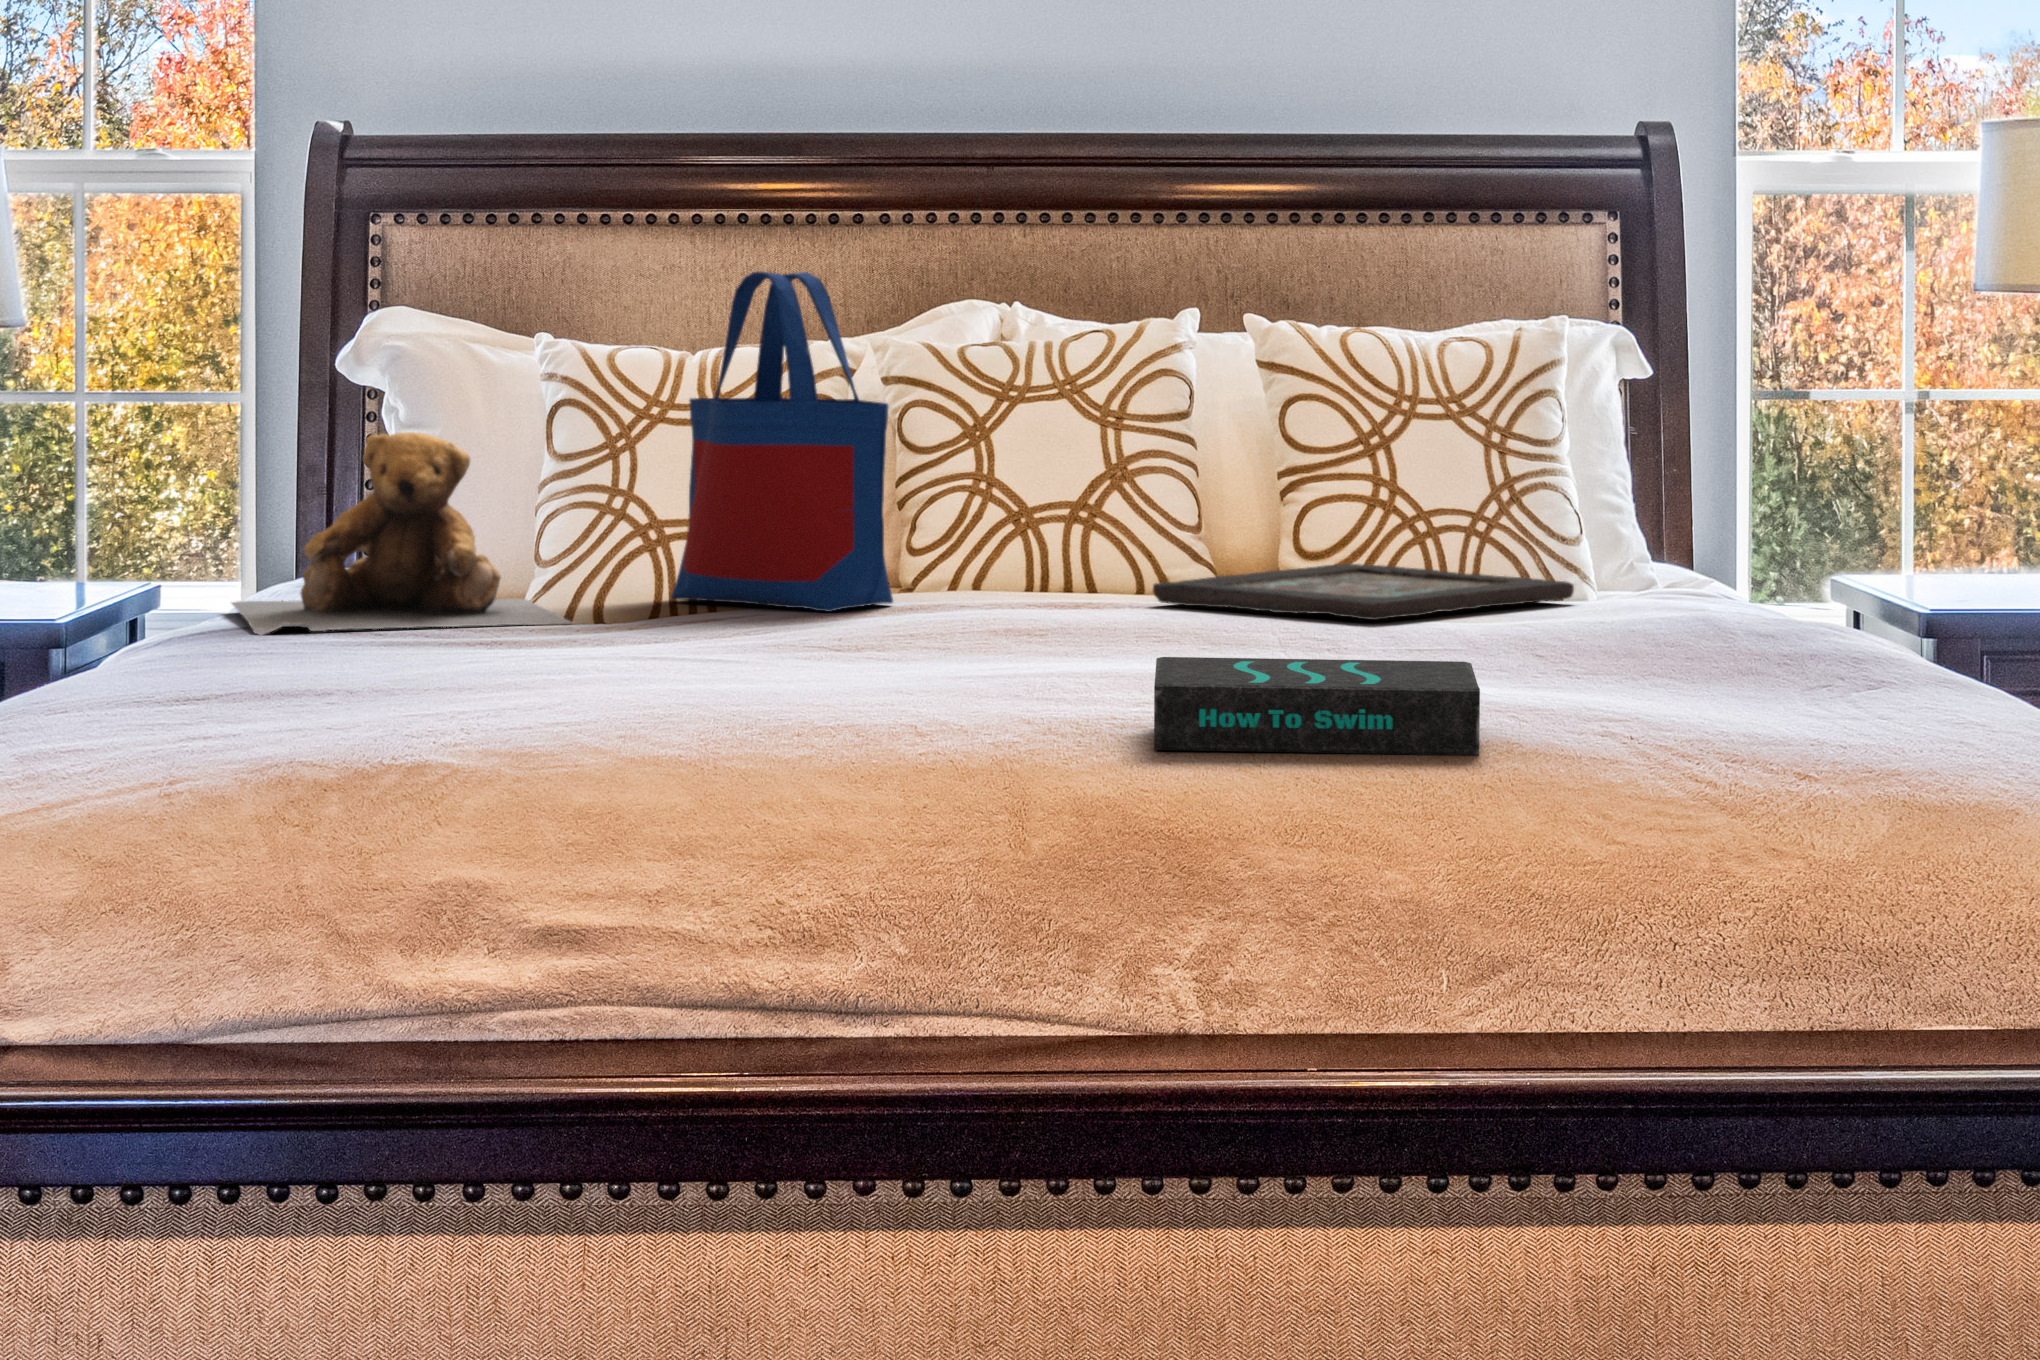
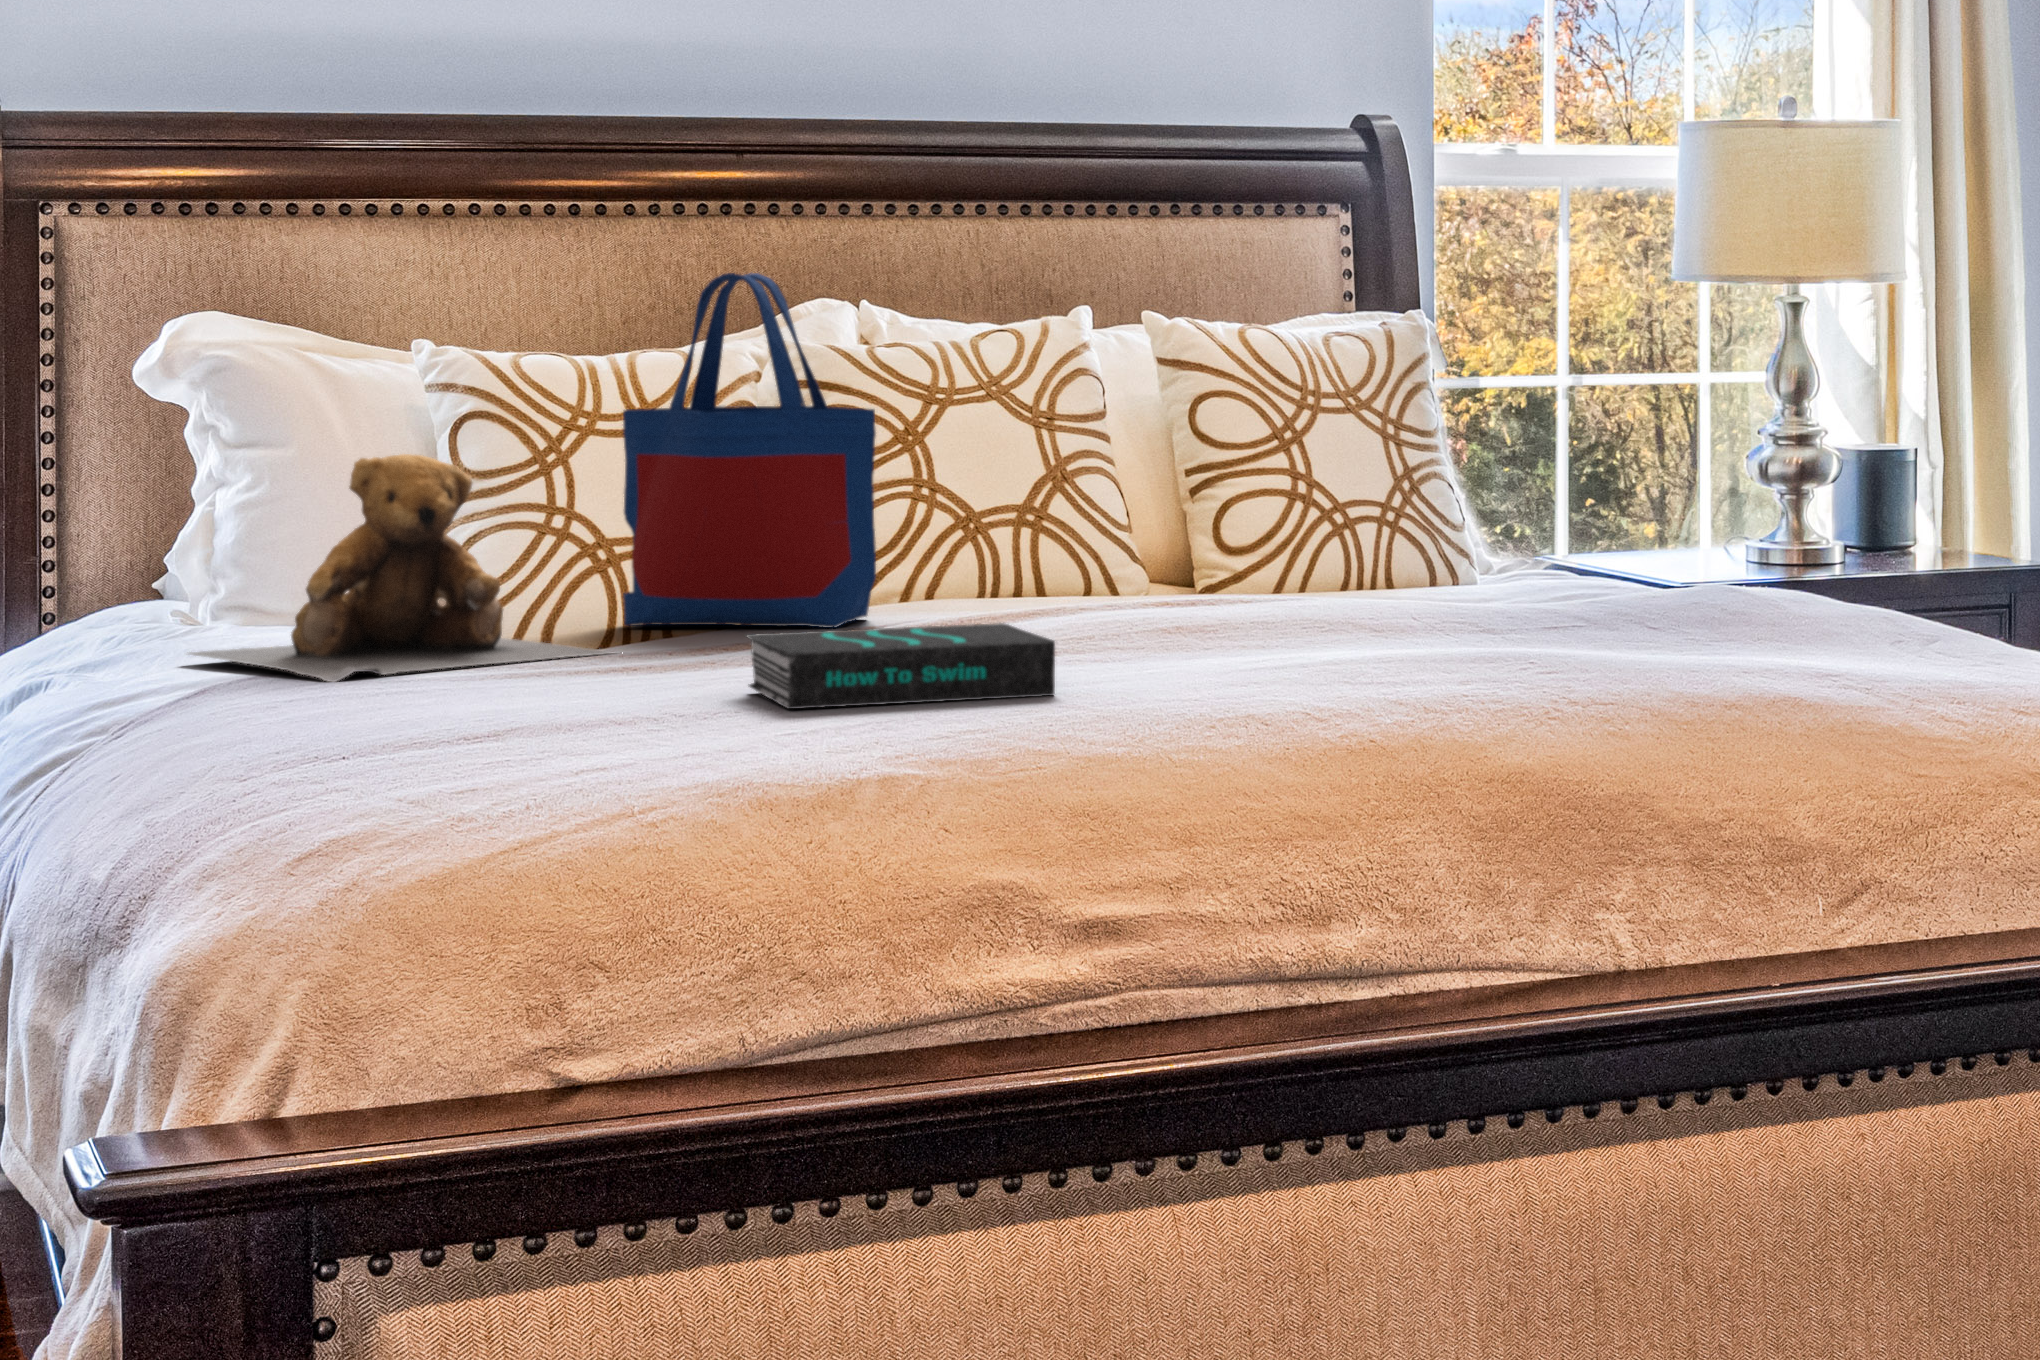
decorative tray: present [1153,563,1574,620] -> none [1118,557,1482,605]
book: present [1154,657,1480,755] -> present [746,623,1055,709]

